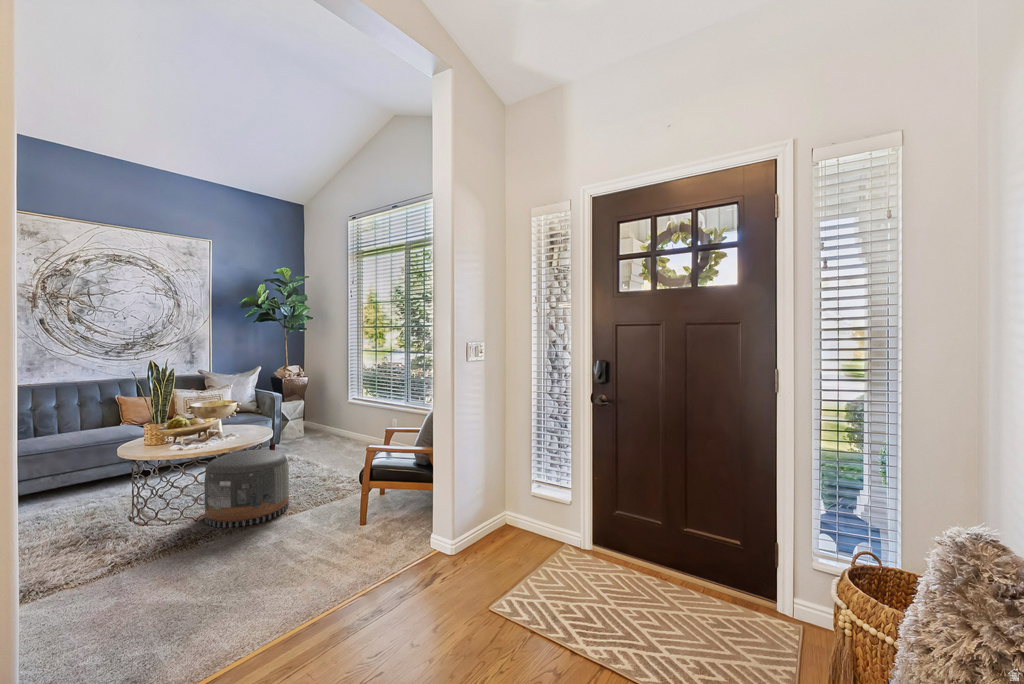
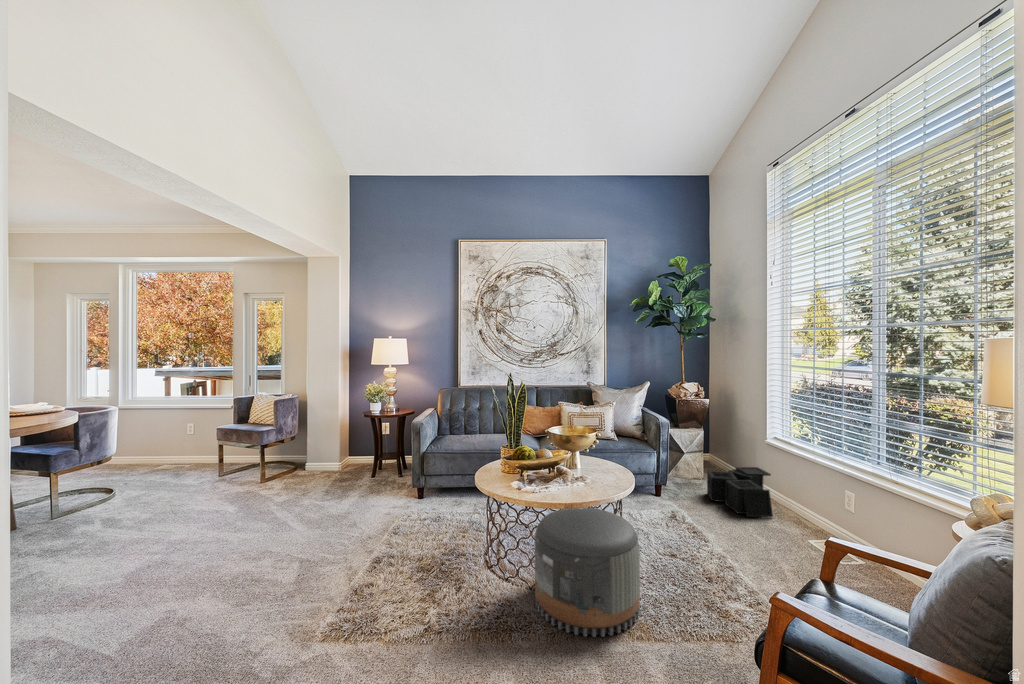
storage bin: none [309,421,355,450] -> present [707,467,773,517]

